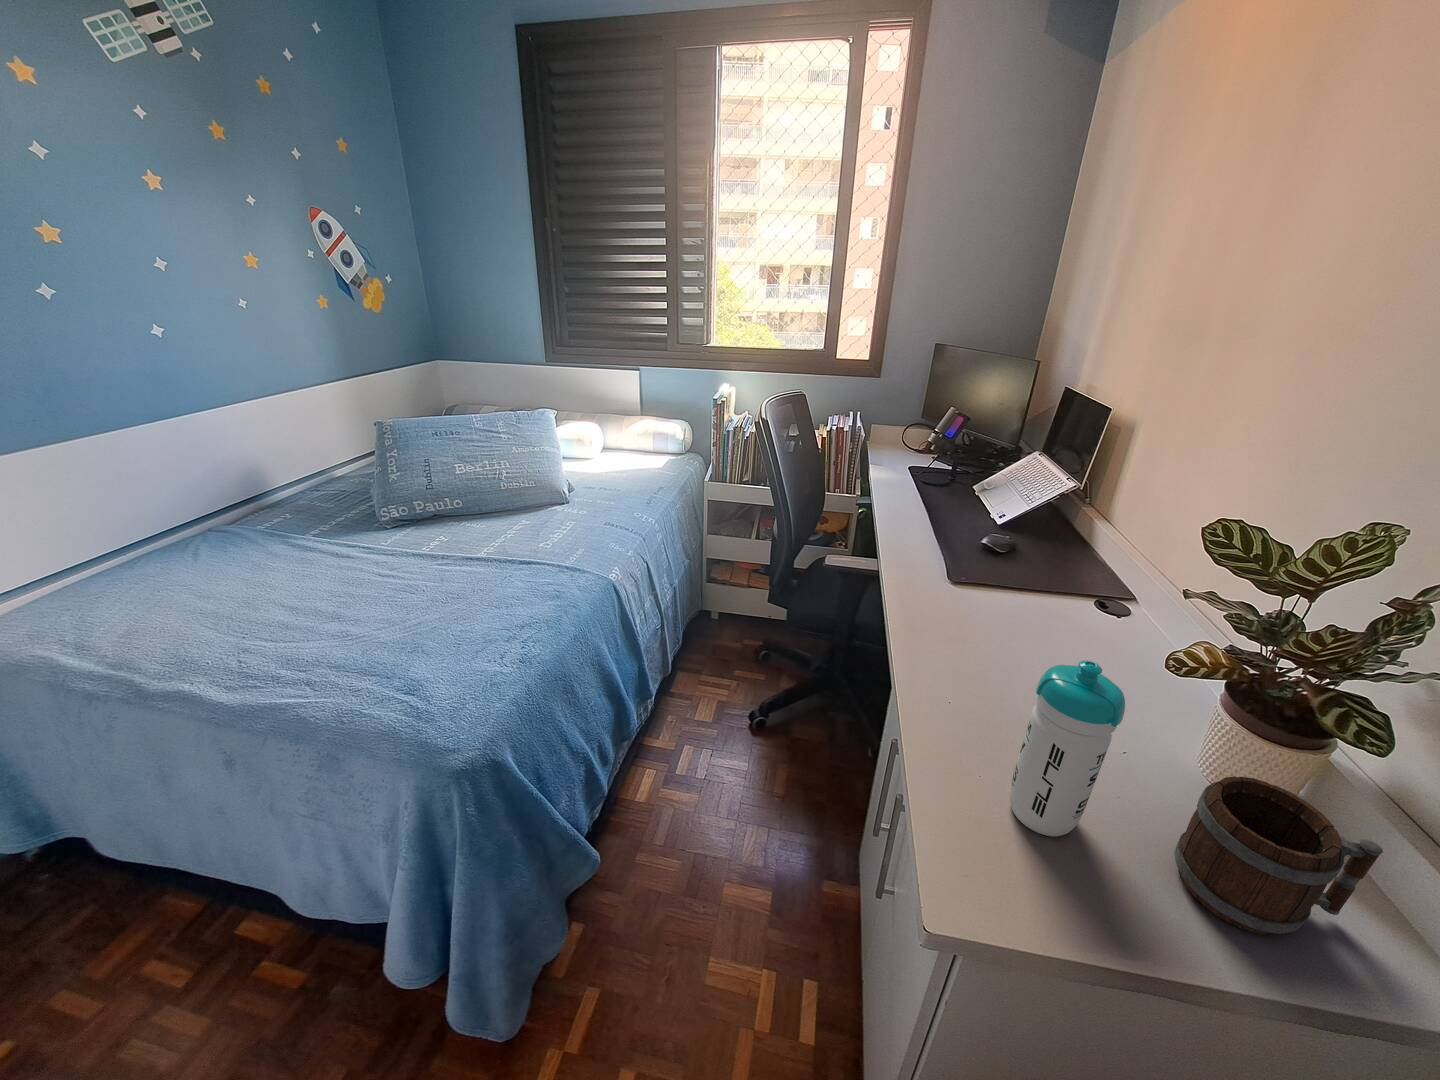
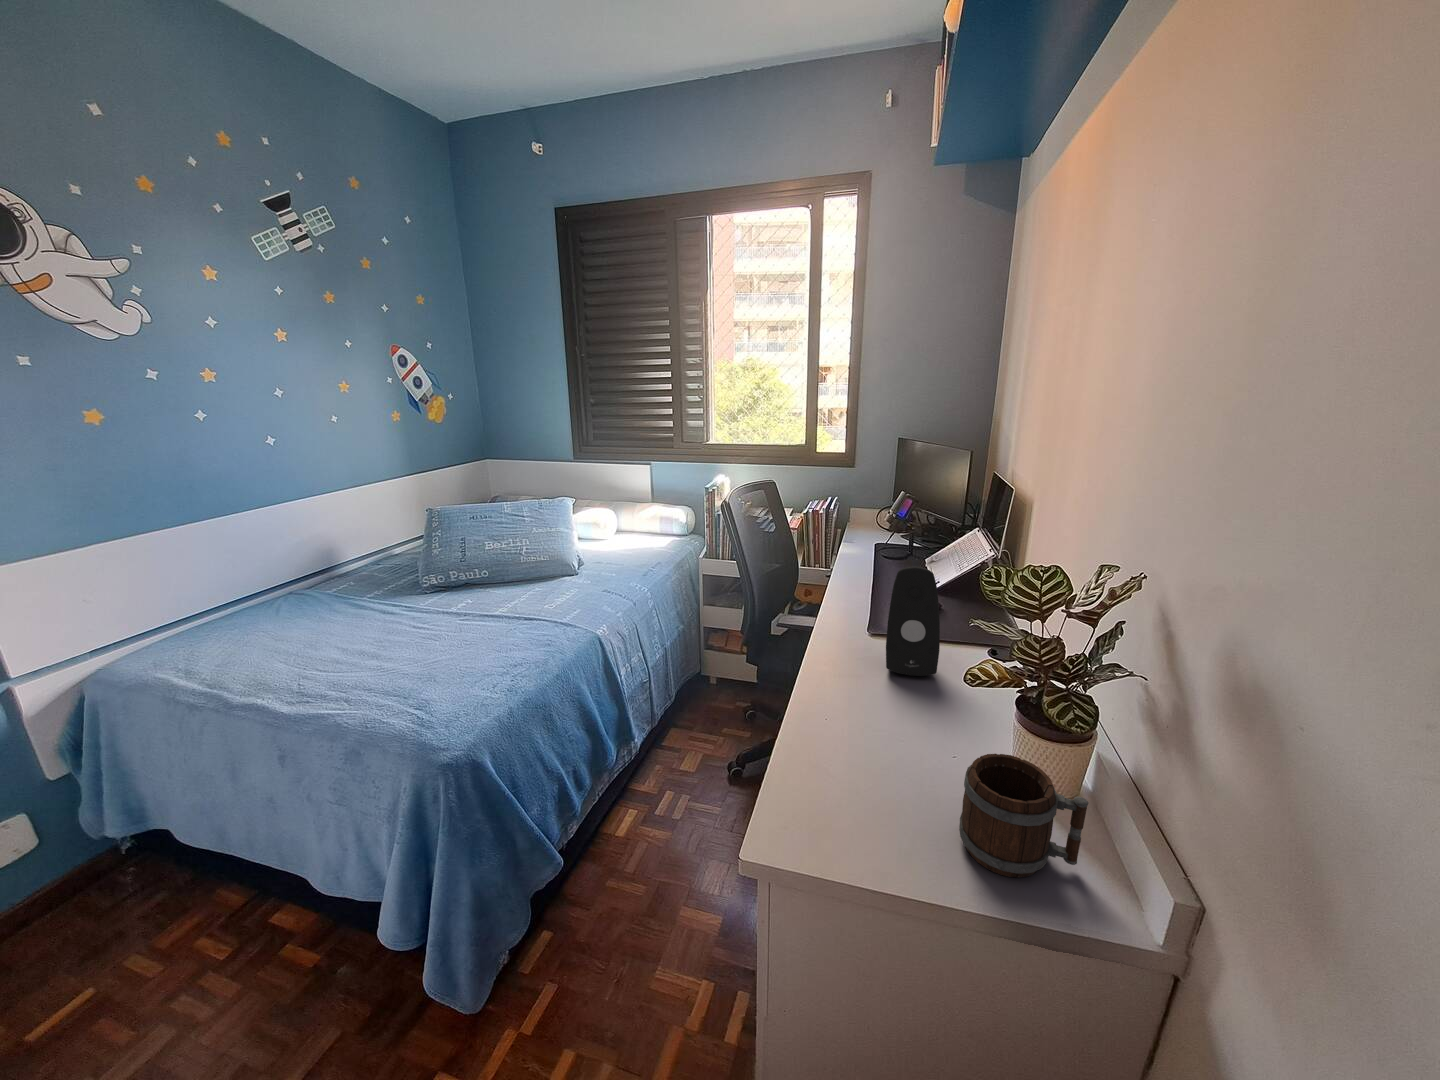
speaker: none [991,511,1063,642] -> present [886,566,940,676]
water bottle: present [1009,660,1125,836] -> none [845,661,906,809]

